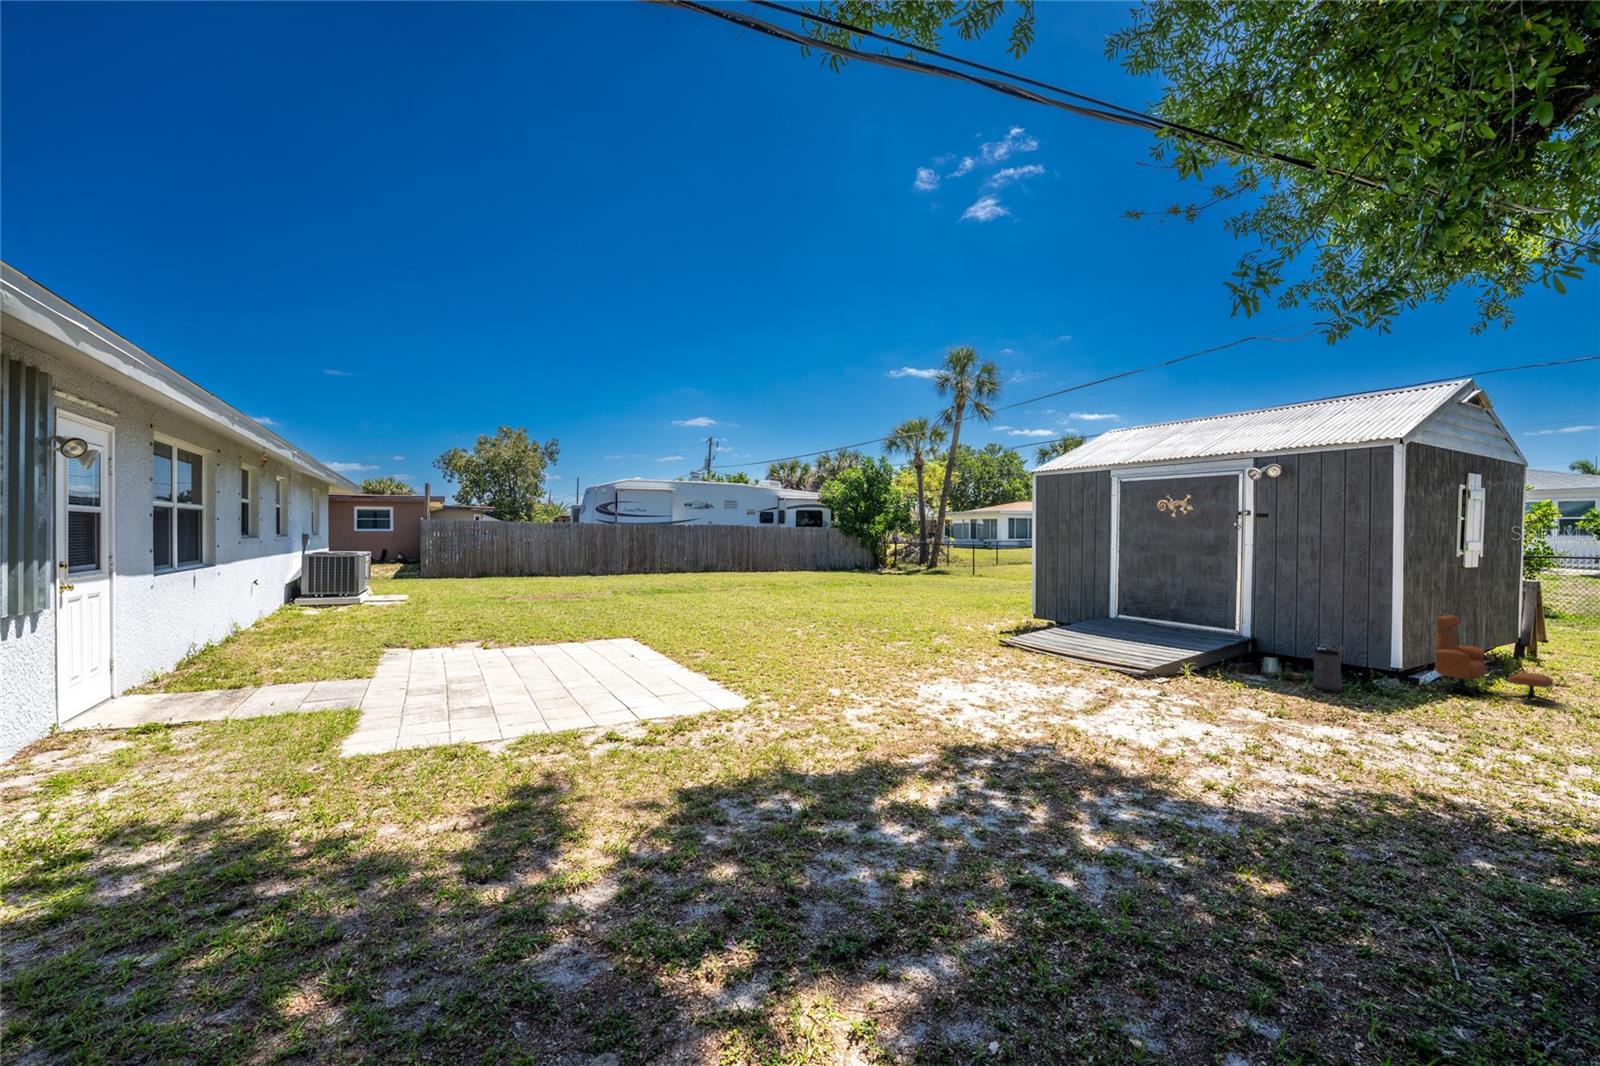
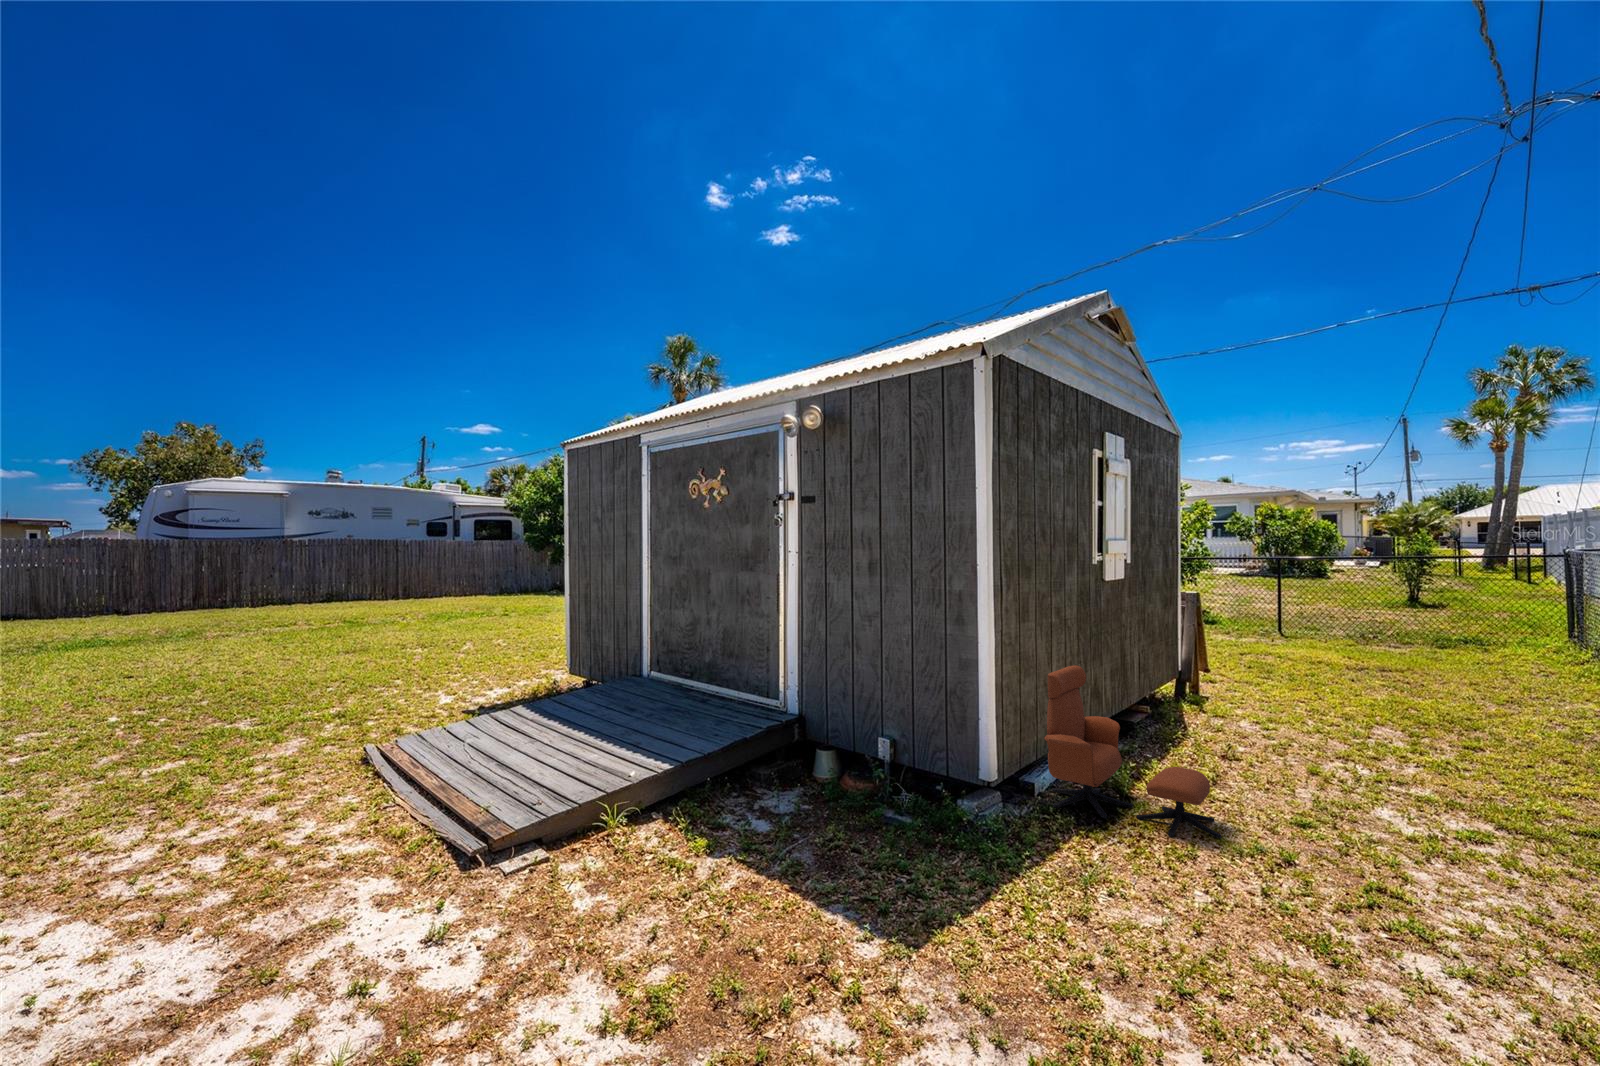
watering can: present [1312,646,1344,691] -> none [843,736,911,841]

